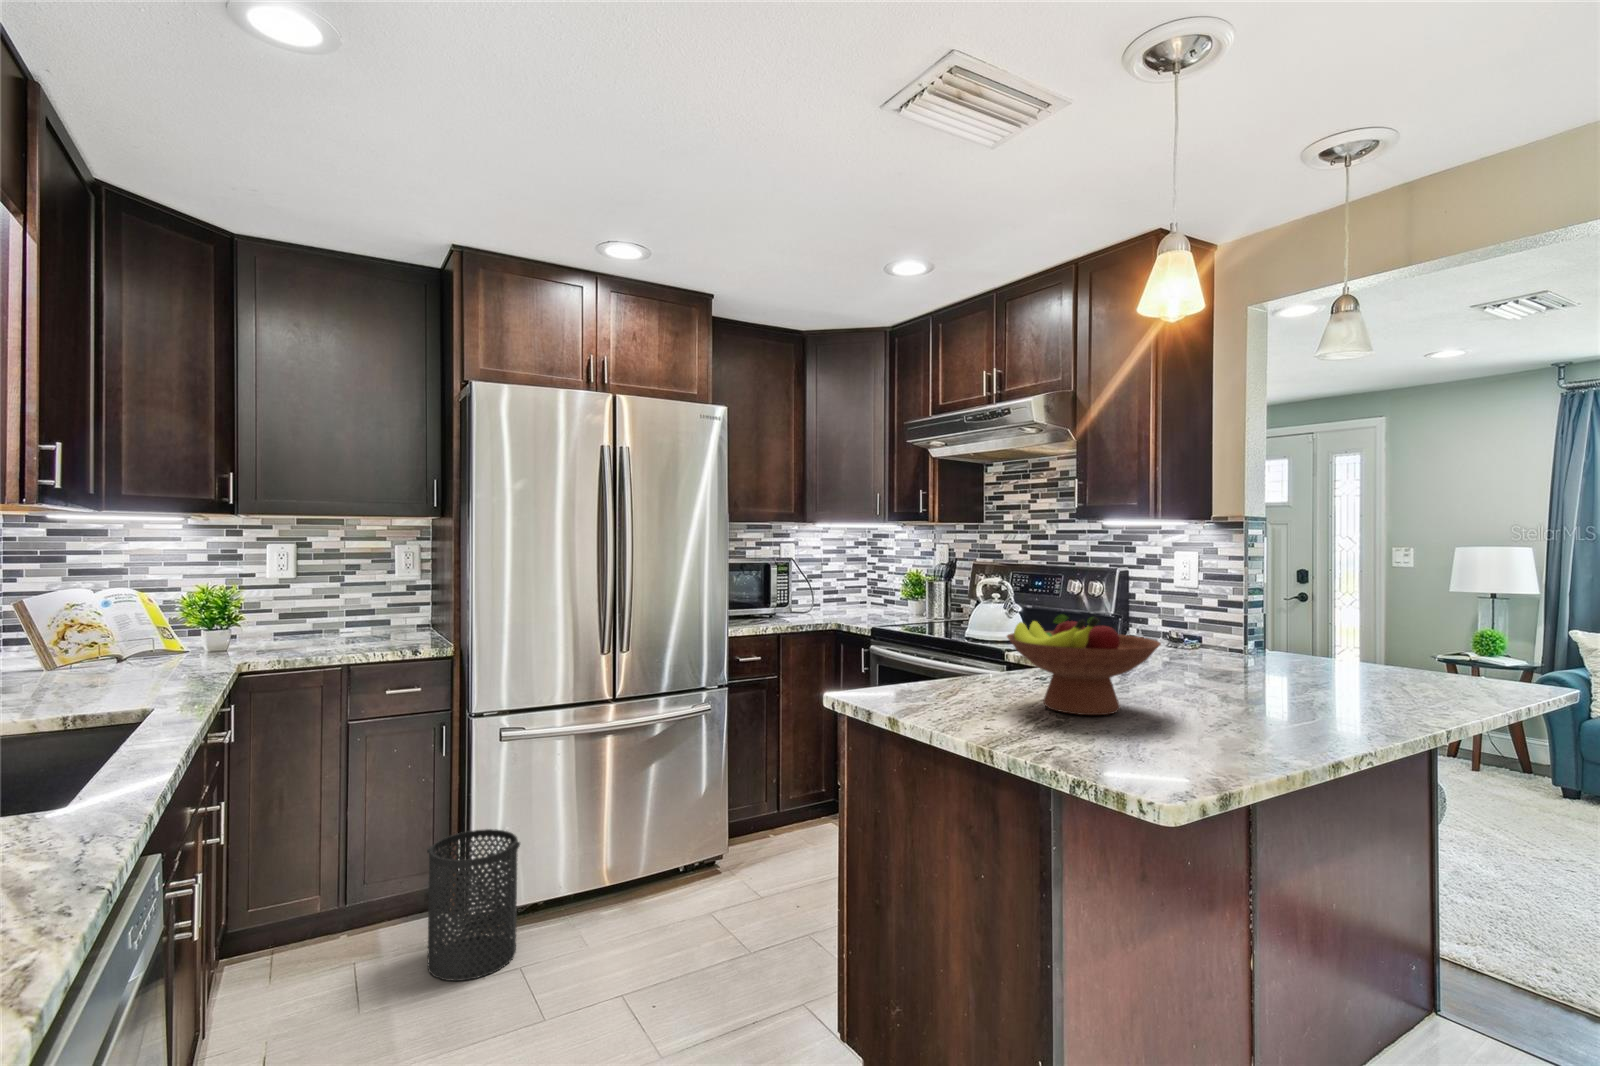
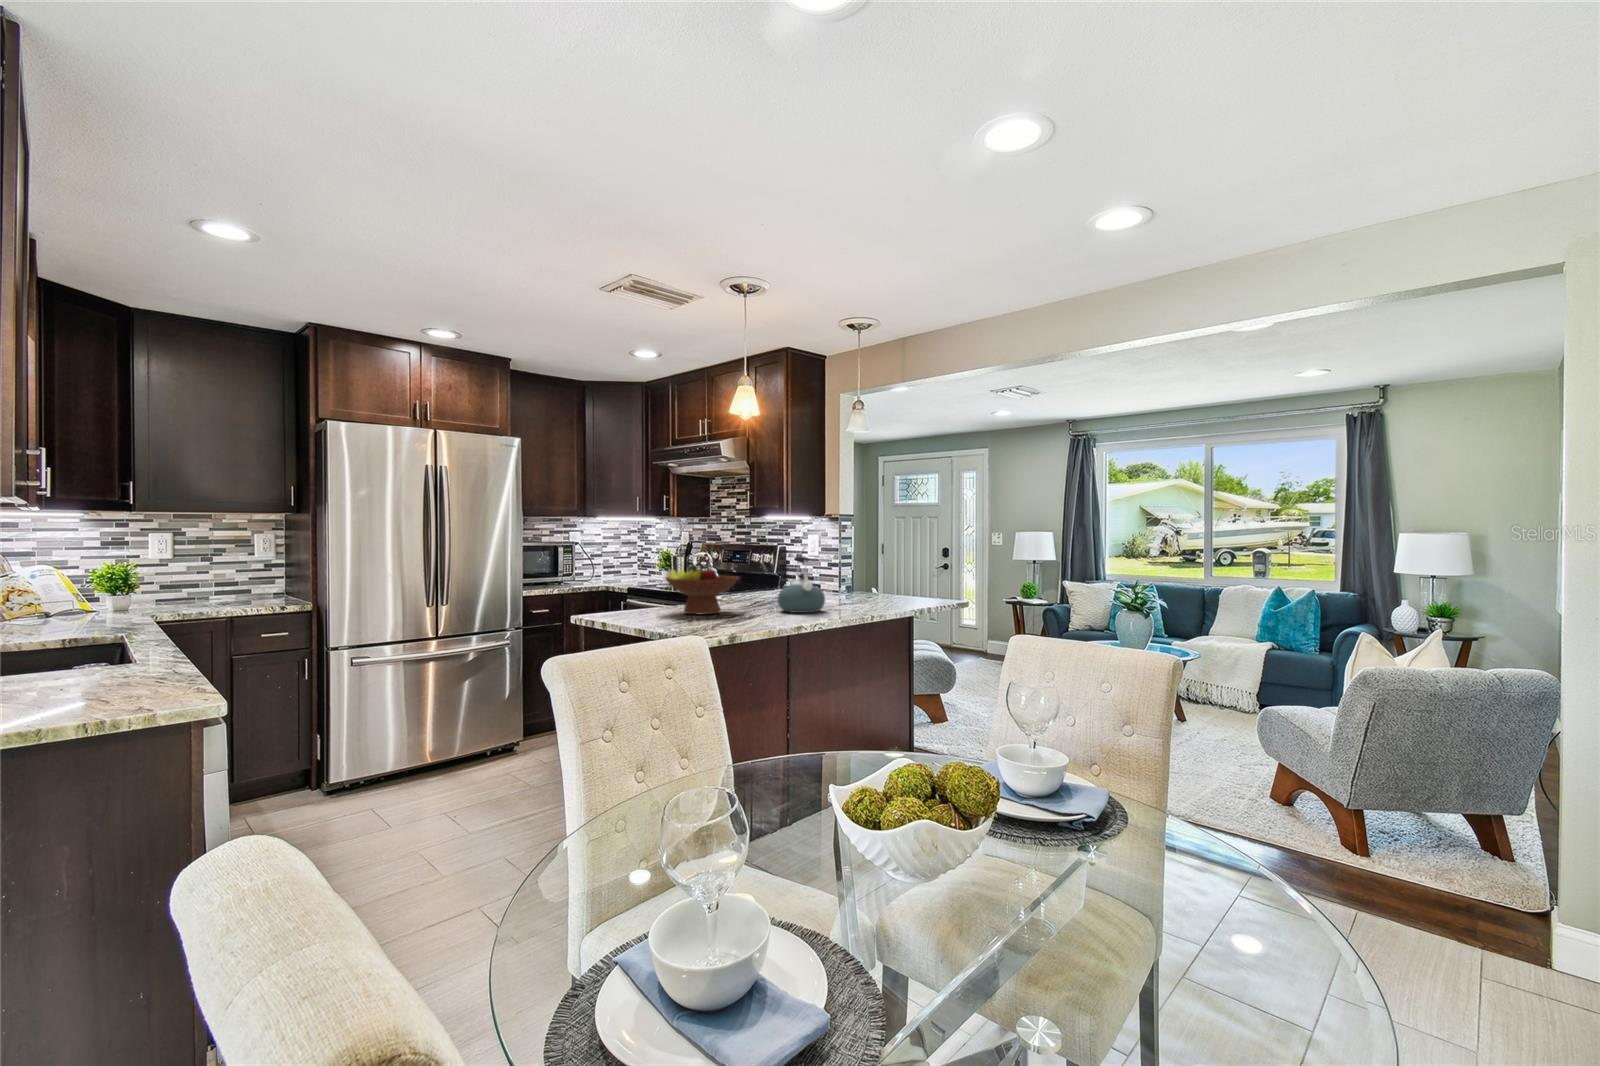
kettle: none [1231,601,1345,720] -> present [778,556,825,613]
trash can: present [427,829,520,981] -> none [303,723,371,816]

